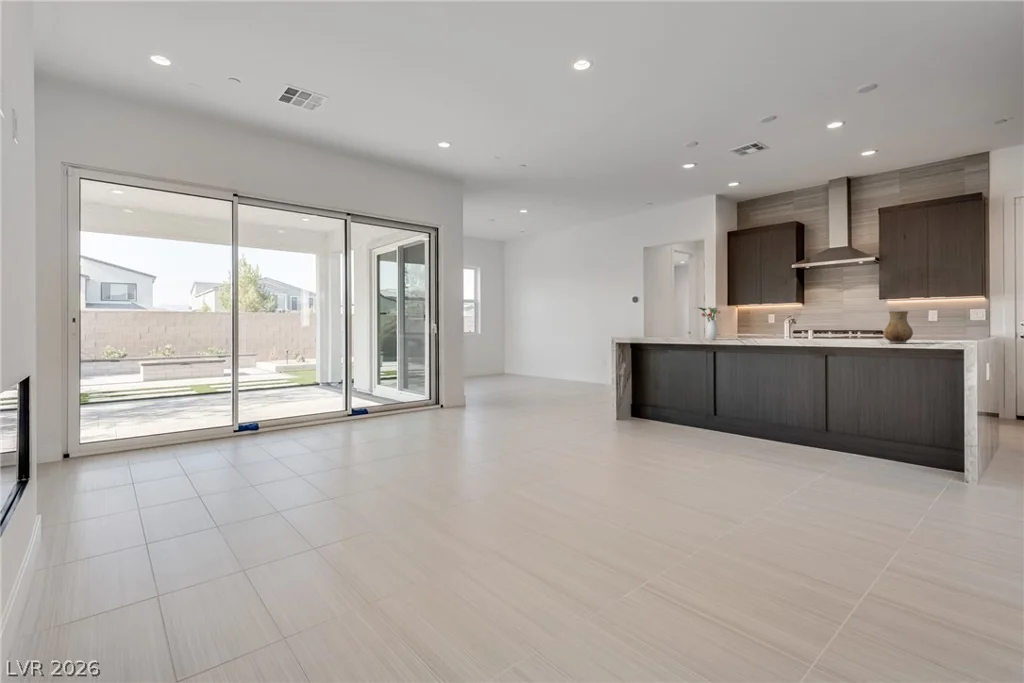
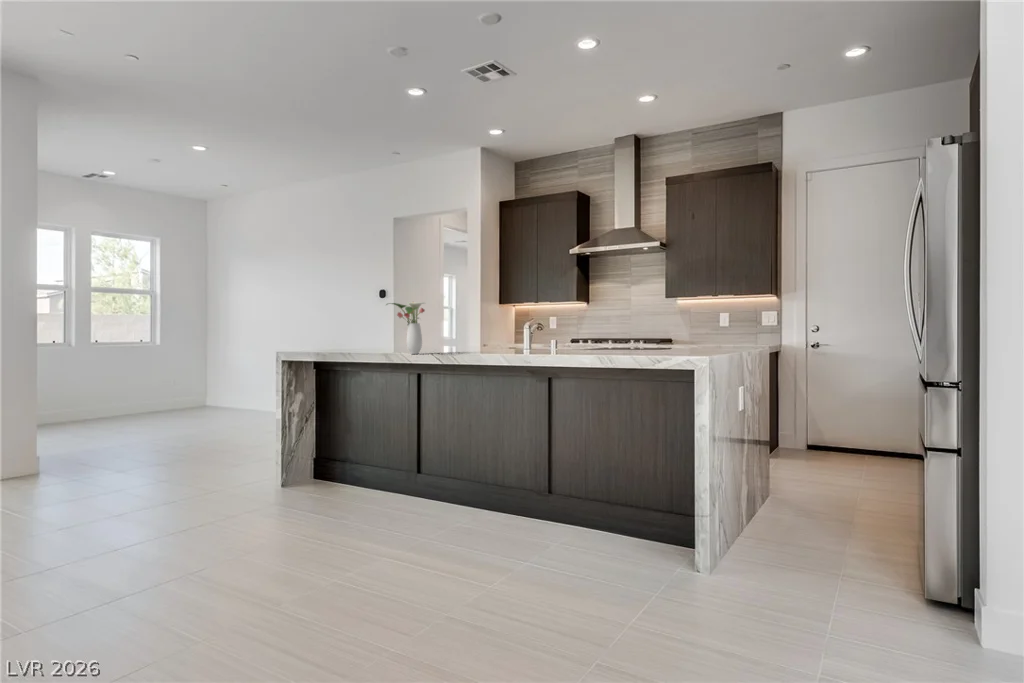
ceramic pitcher: present [884,311,913,343] -> none [616,311,651,360]

